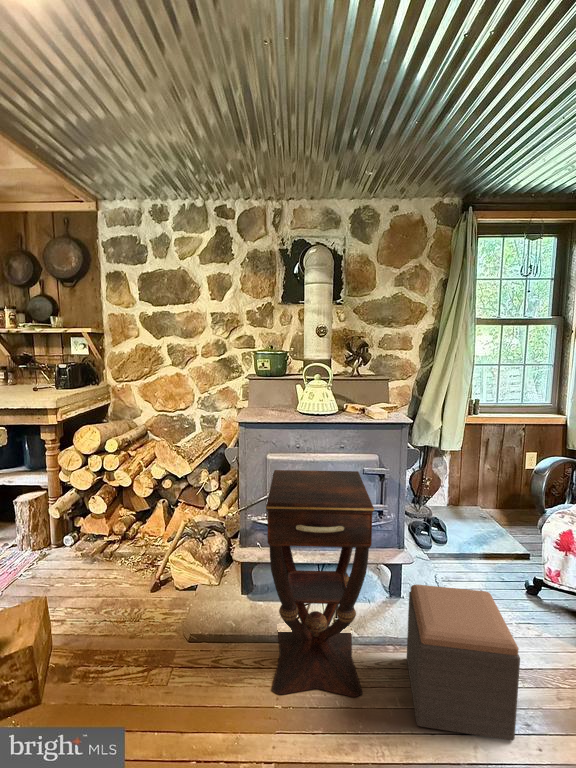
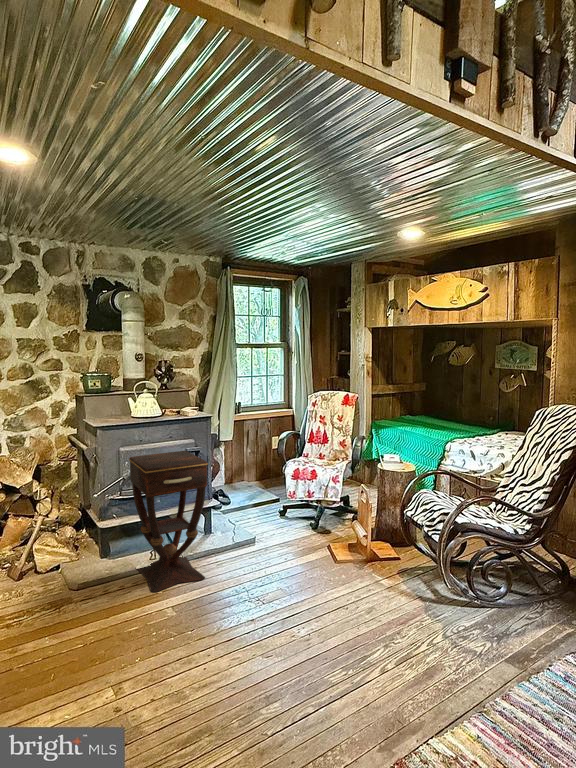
footstool: present [407,584,520,741] -> none [224,505,284,579]

